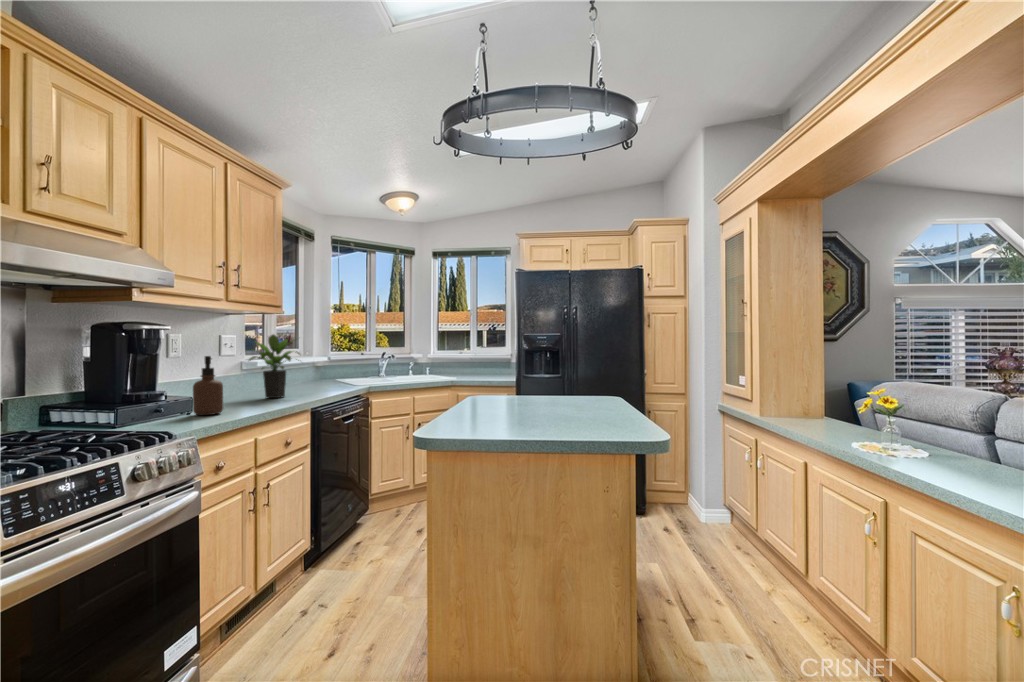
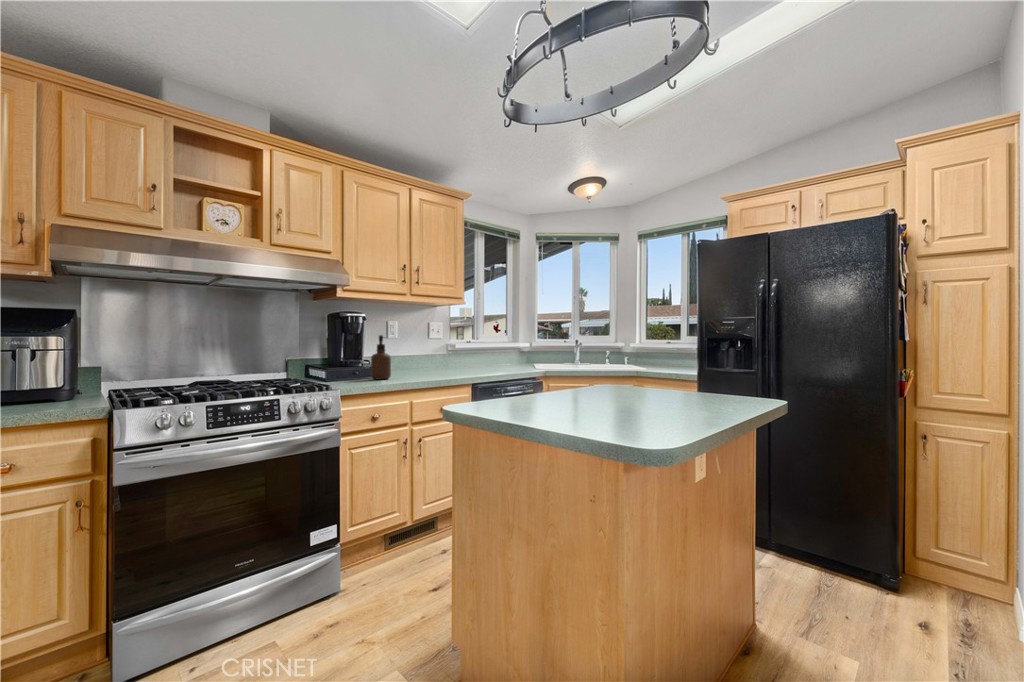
potted plant: present [249,334,300,398] -> none [427,320,475,373]

